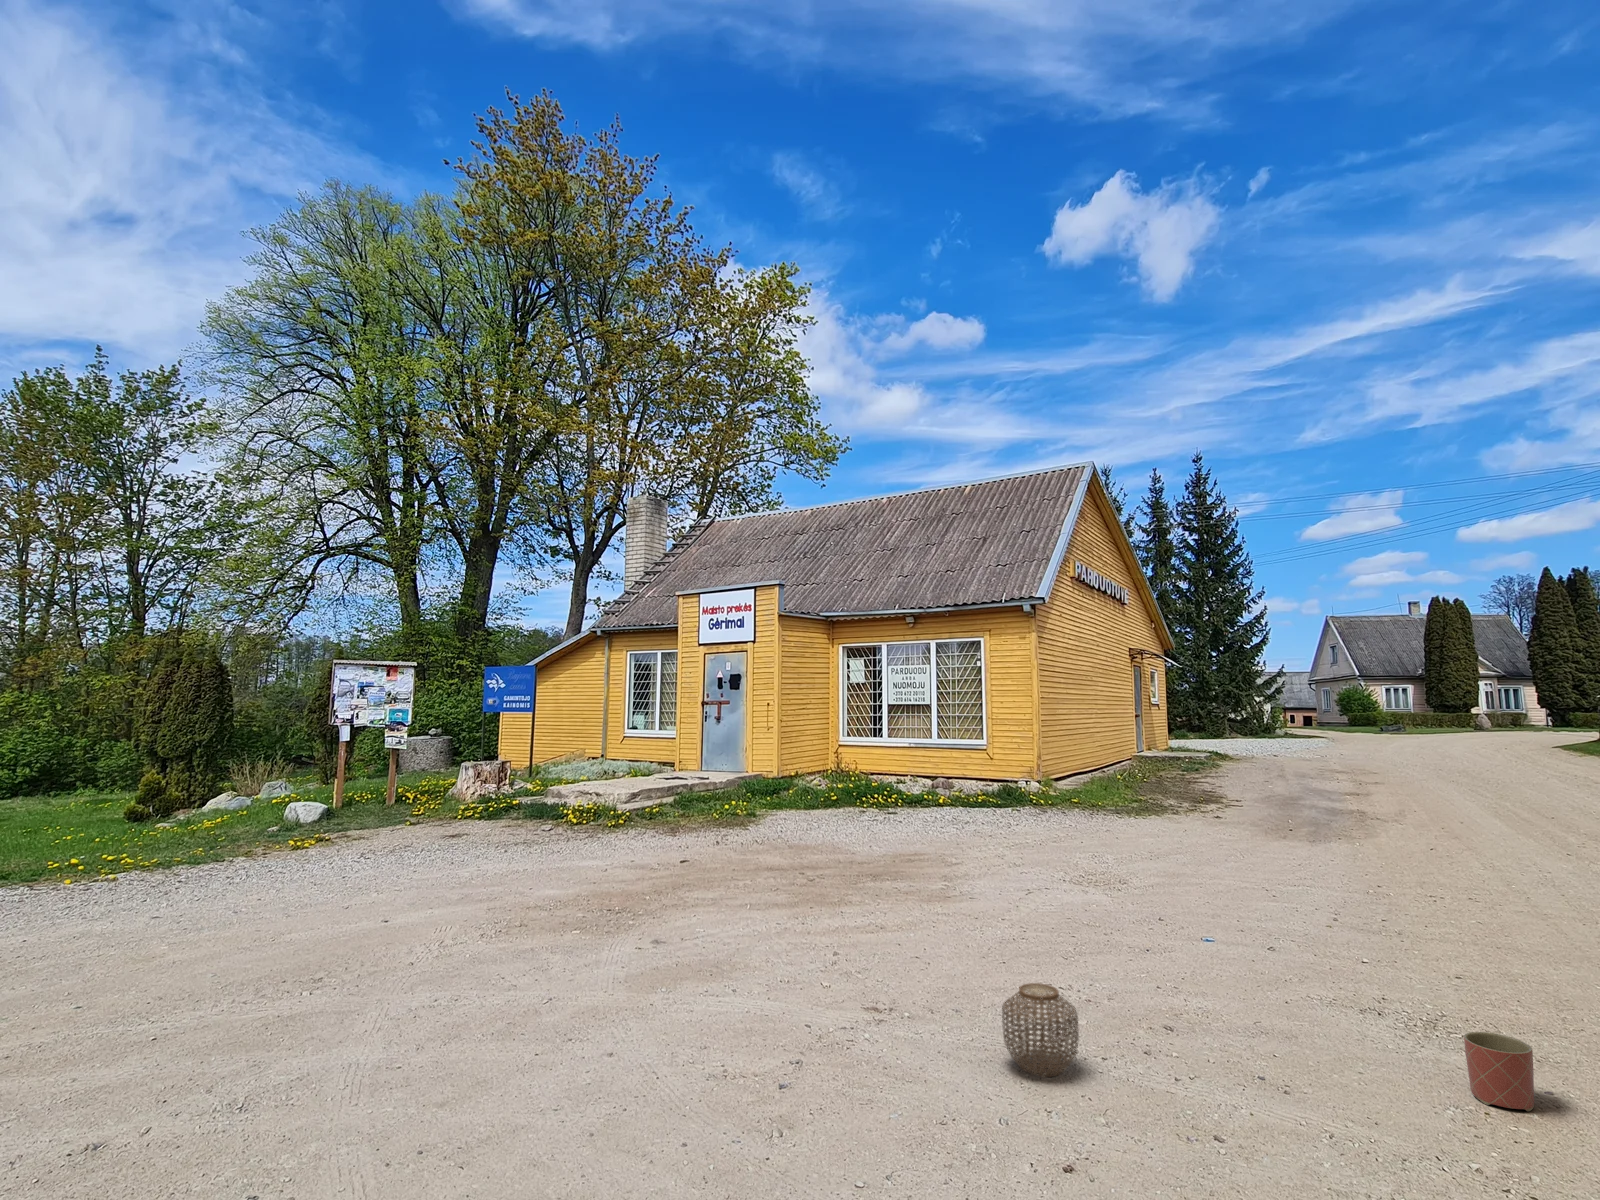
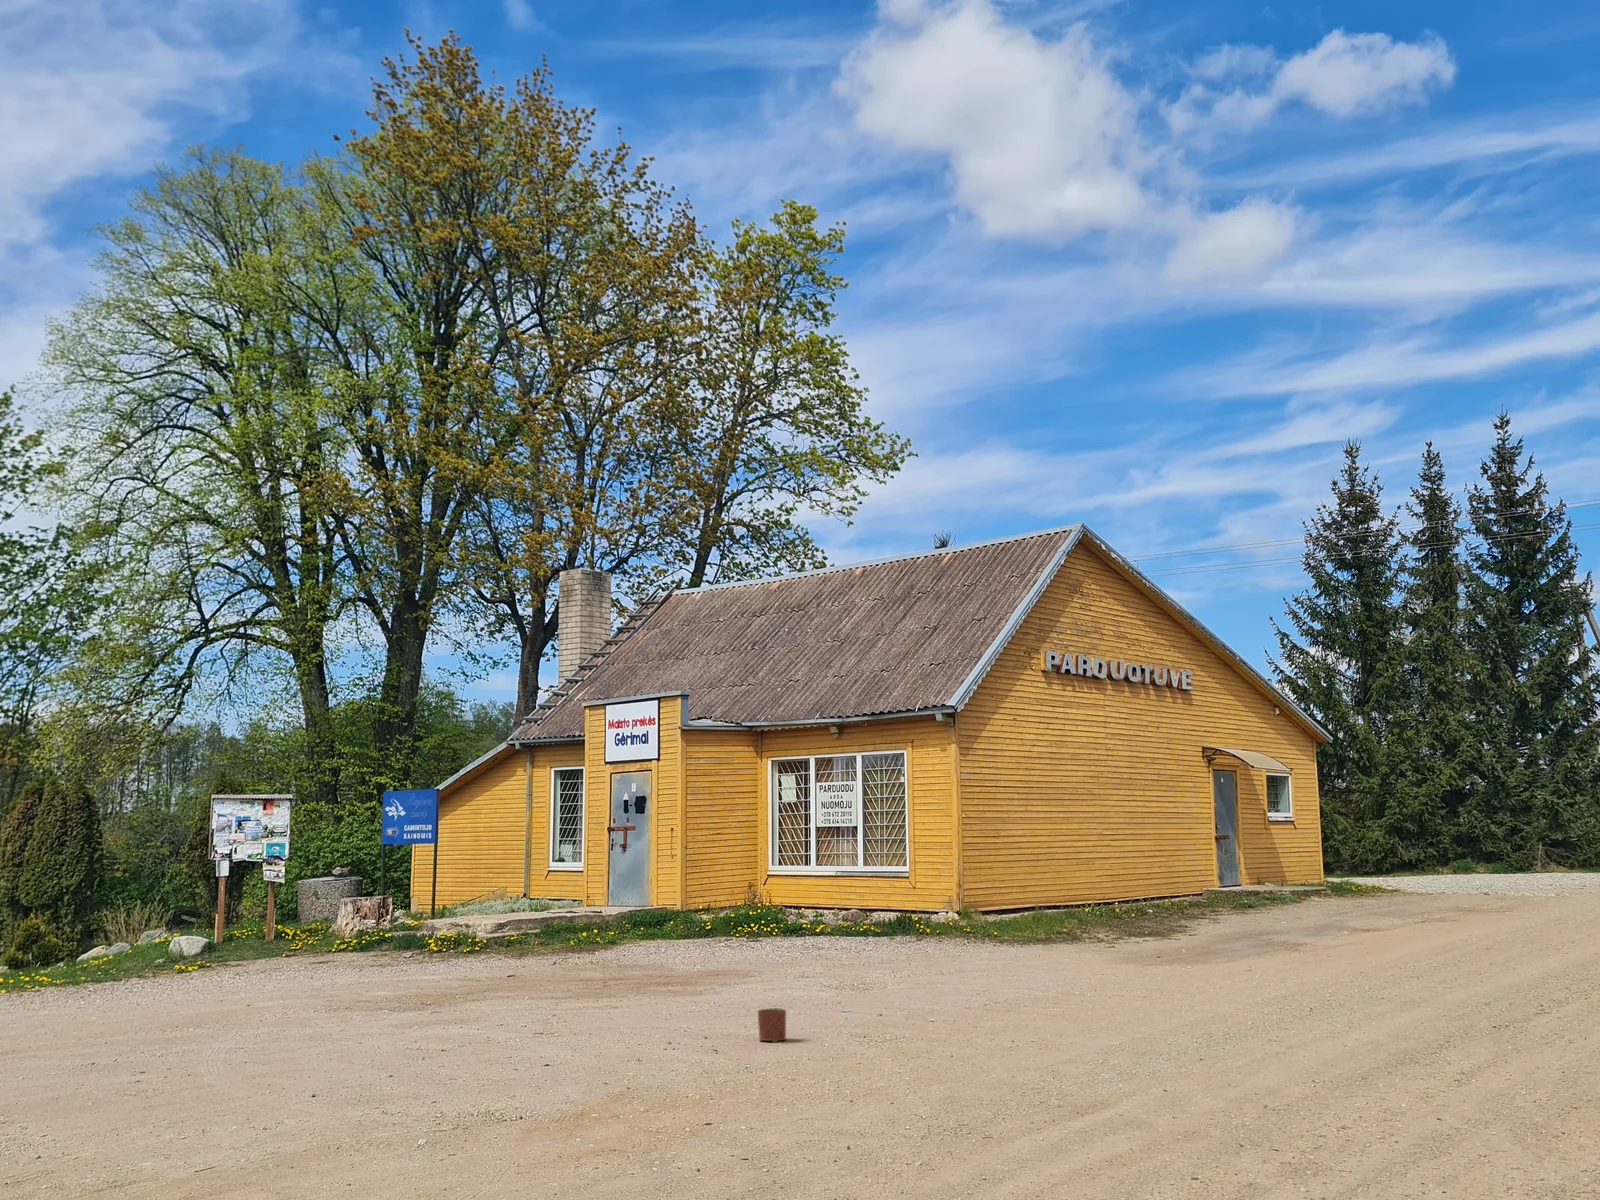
woven basket: present [1002,983,1078,1077] -> none [541,991,582,1037]

